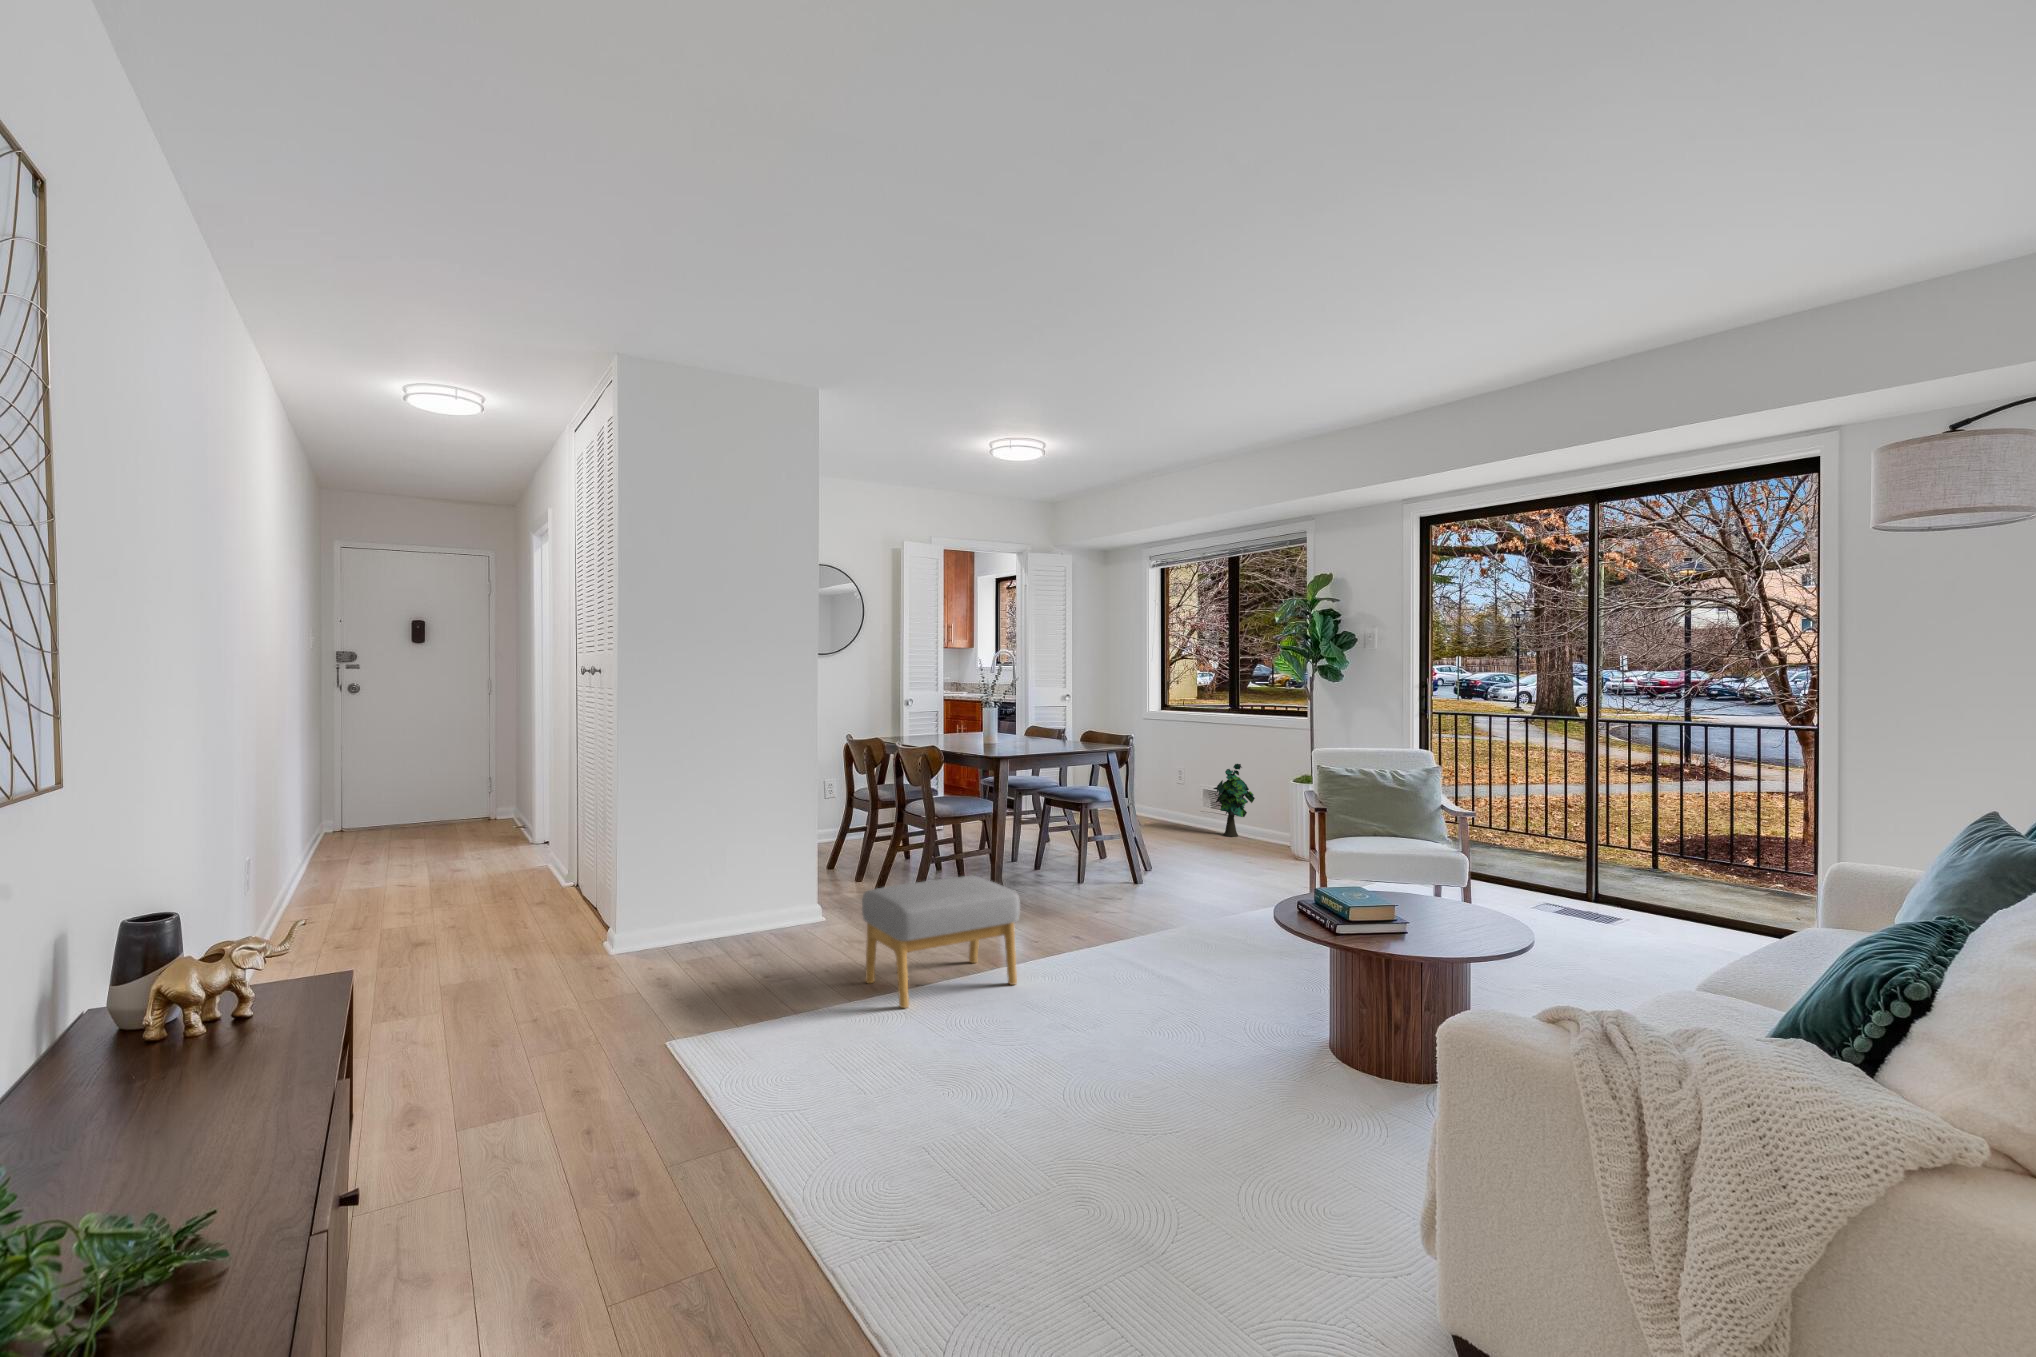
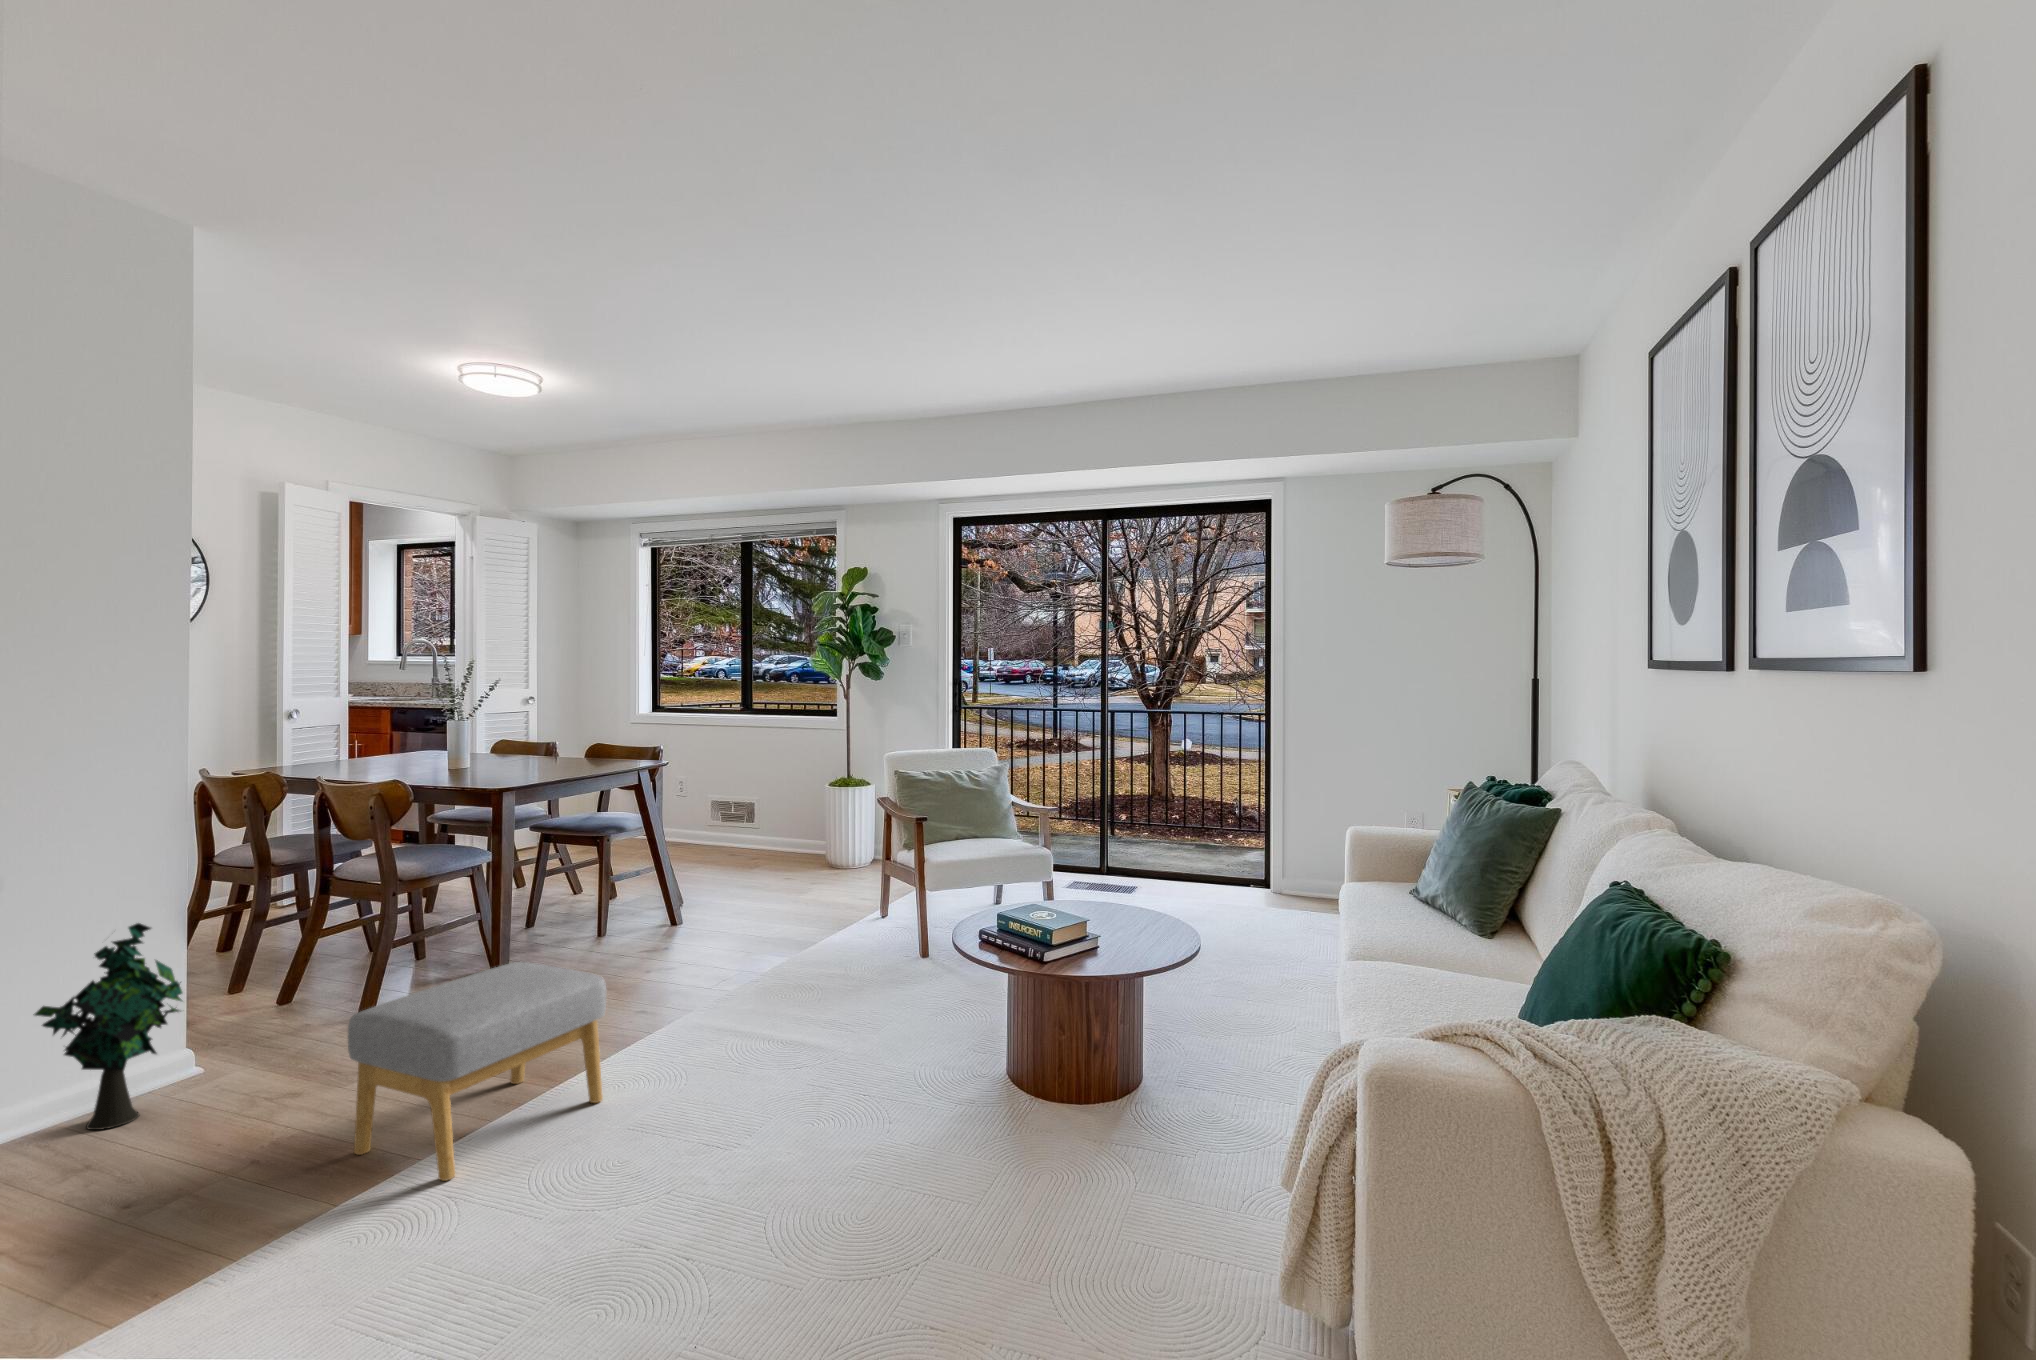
decorative plant: present [1213,764,1255,837] -> present [35,923,182,1130]

